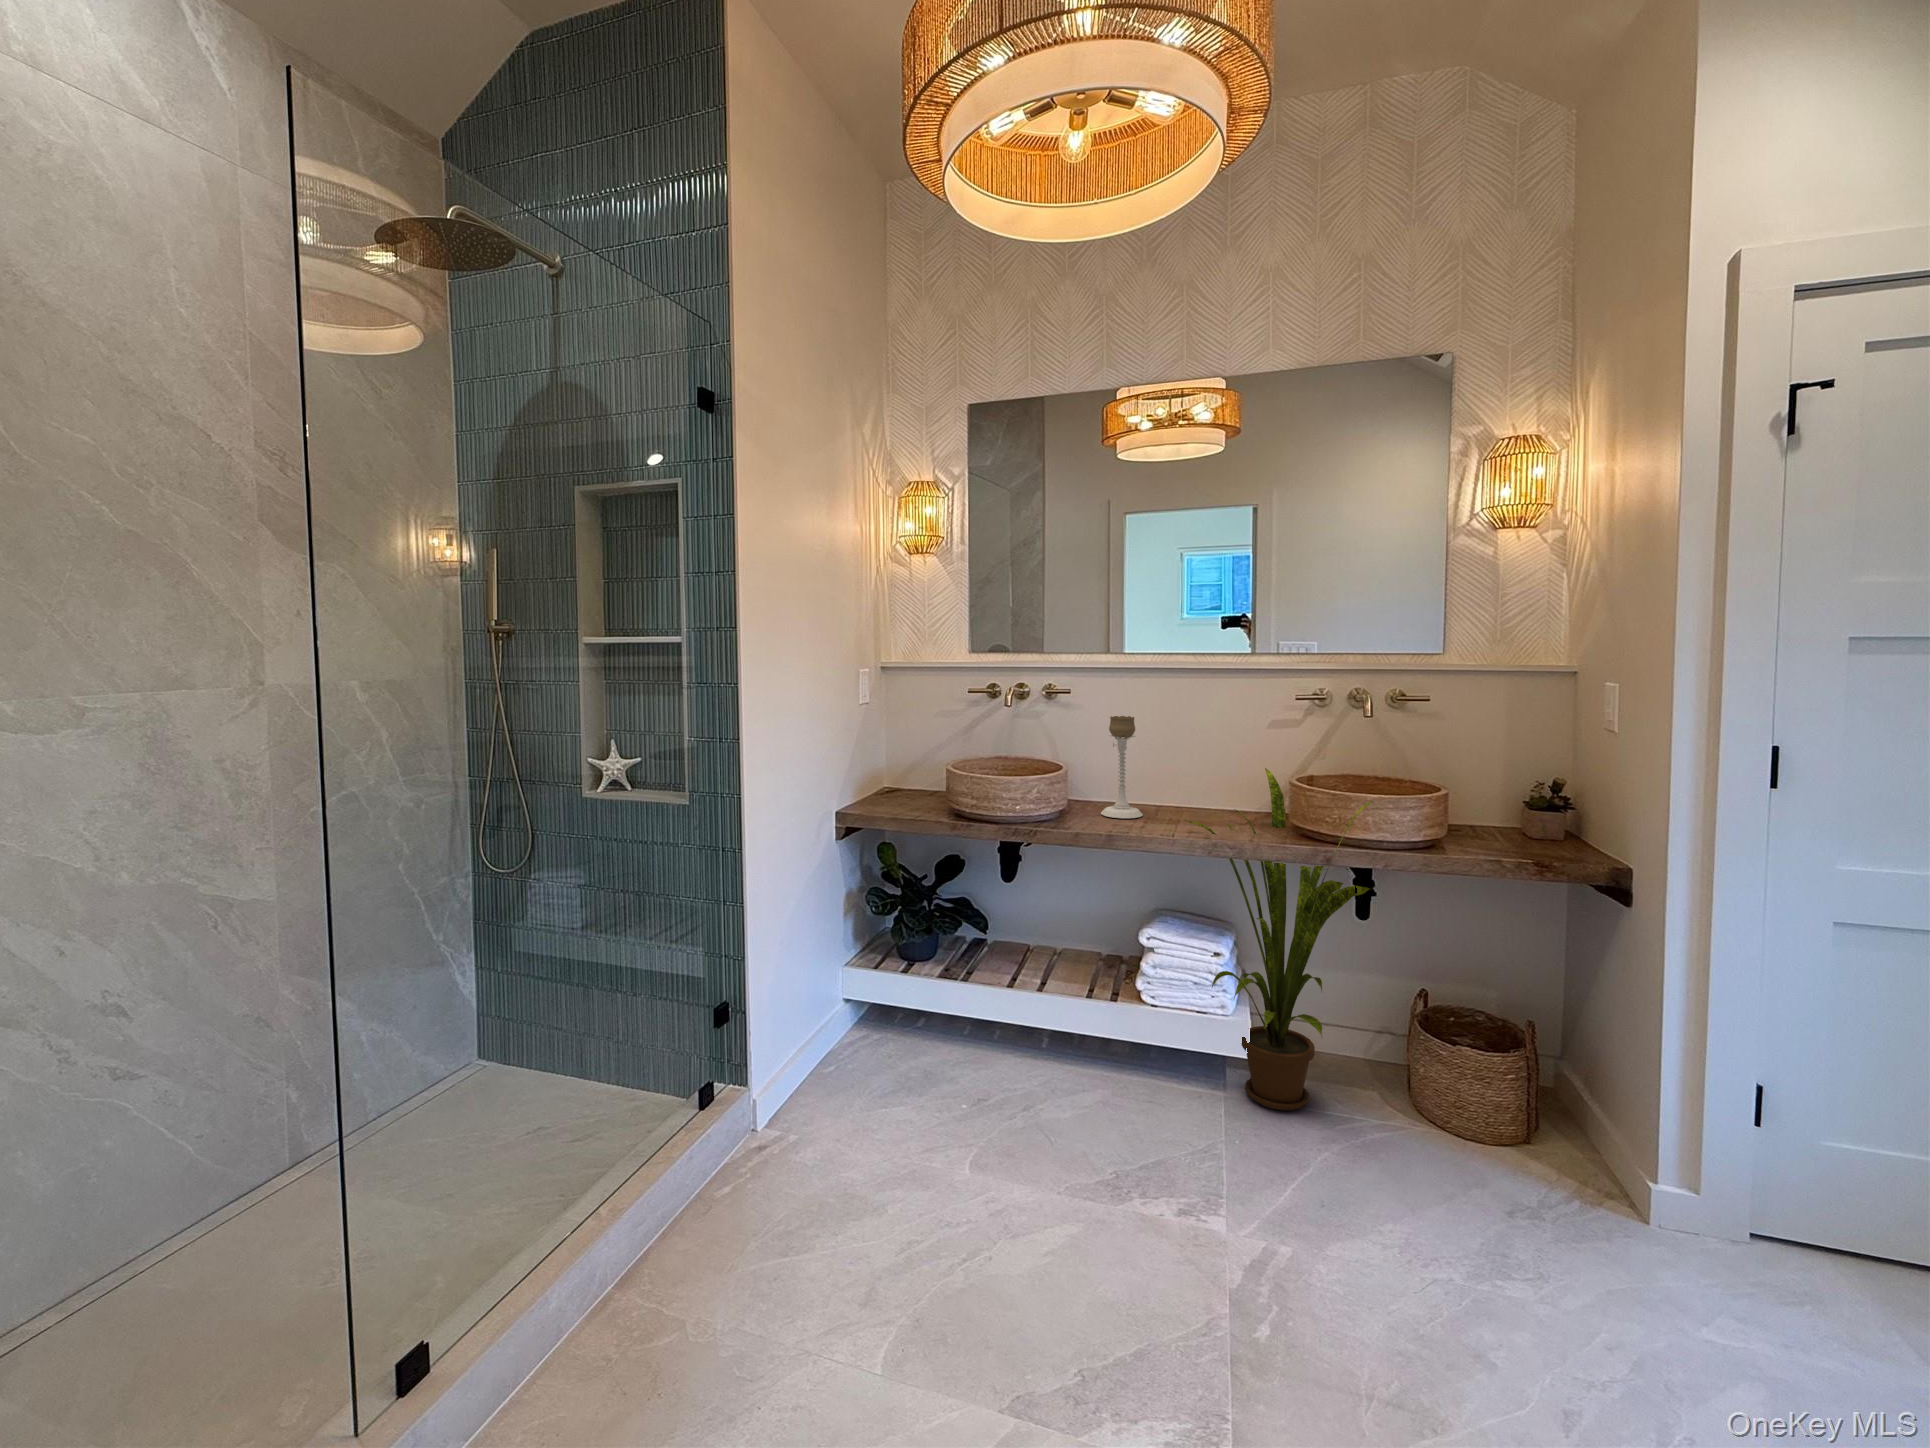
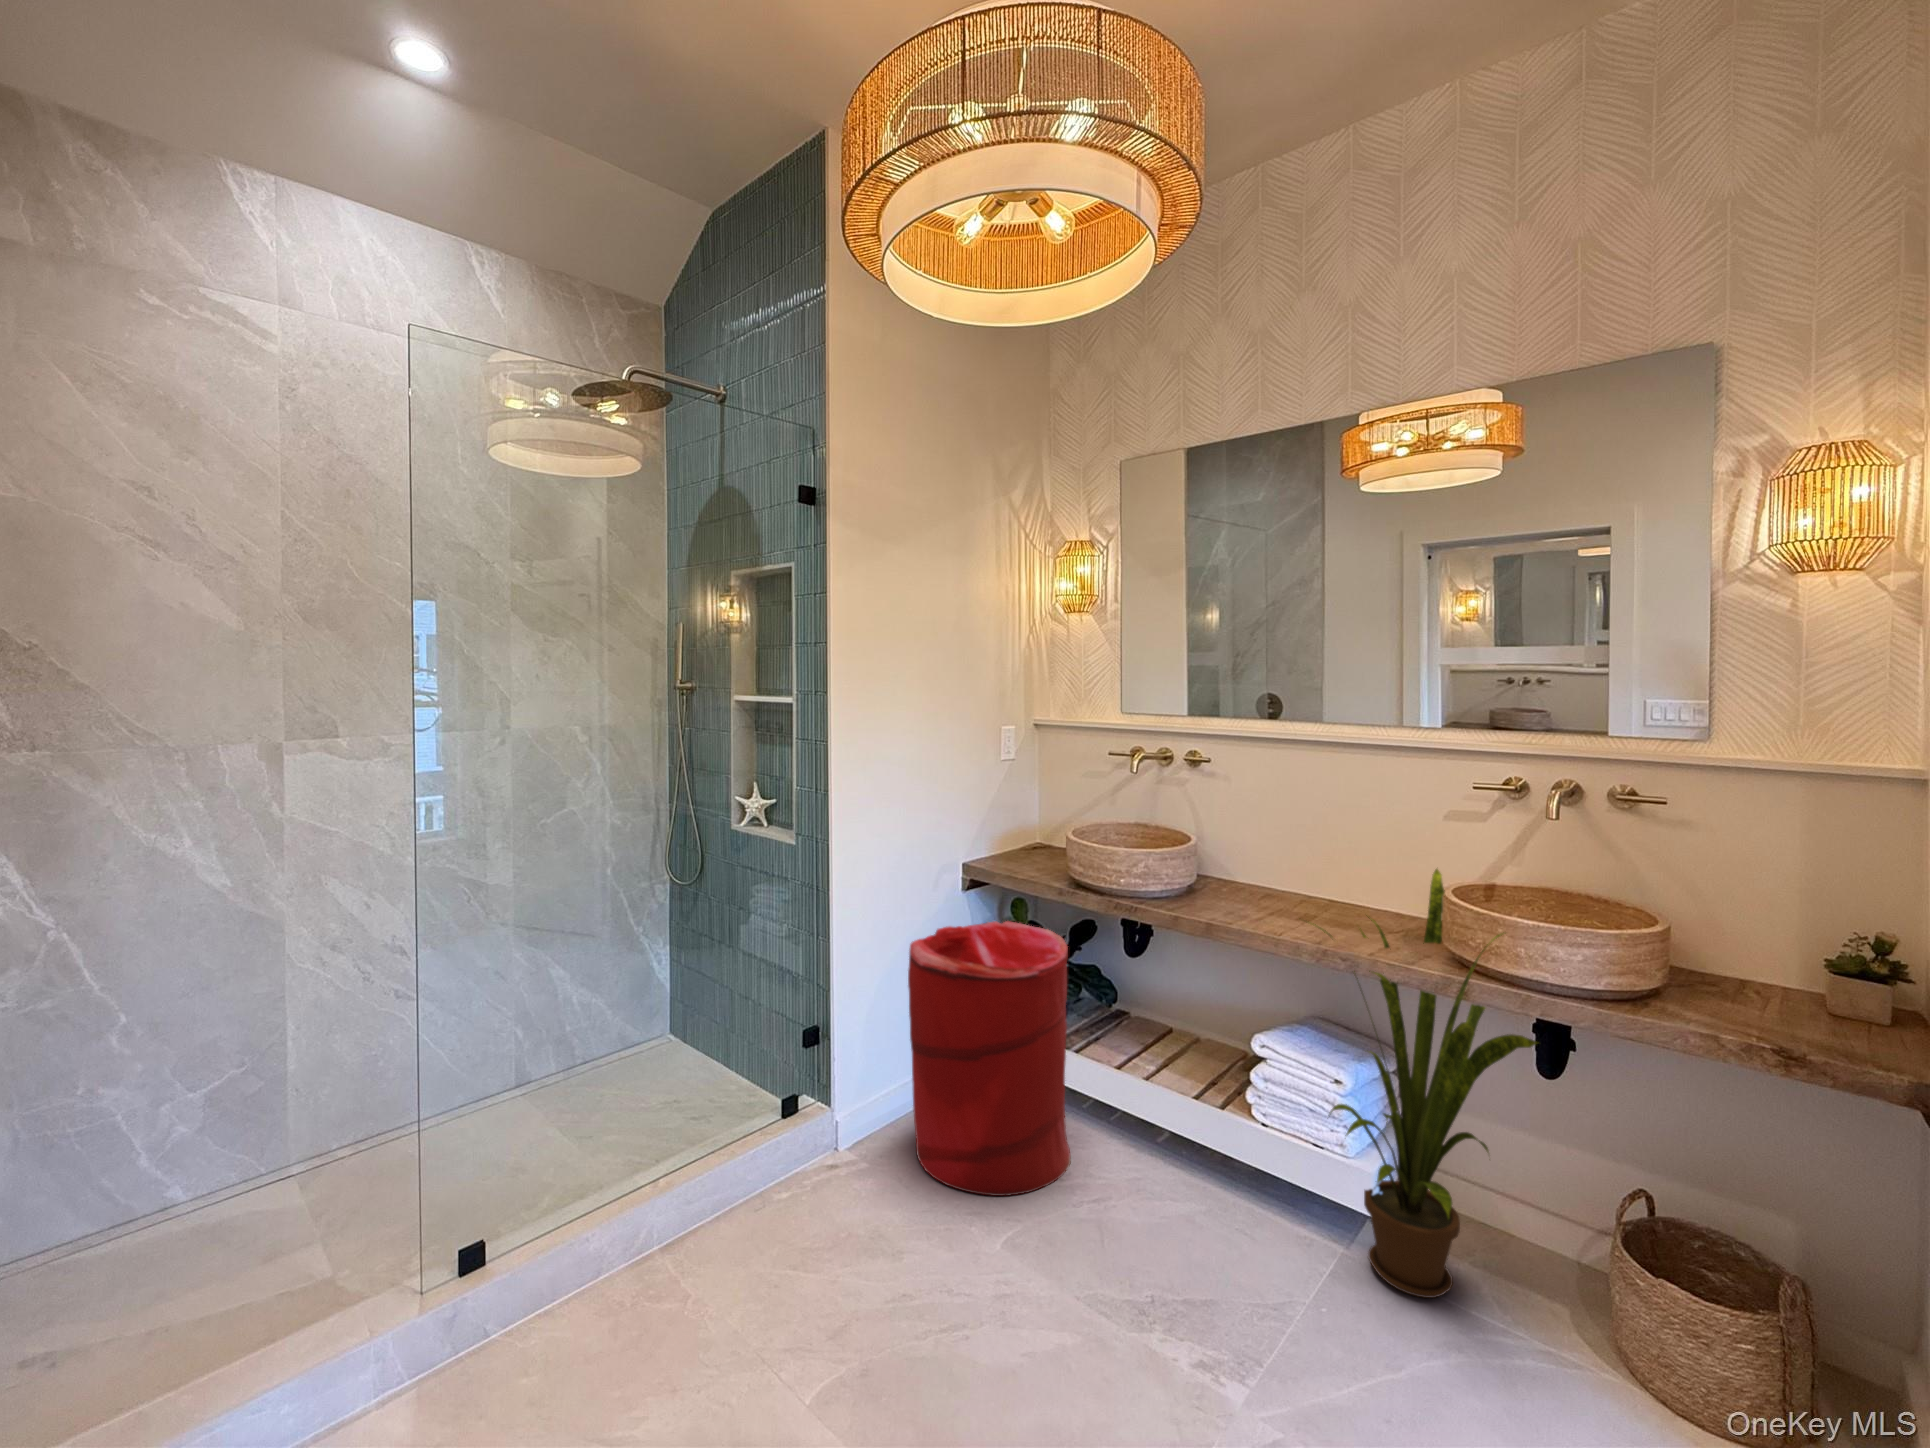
candle holder: present [1101,716,1143,818] -> none [1229,791,1278,907]
laundry hamper: none [809,867,983,1136] -> present [908,921,1071,1196]

